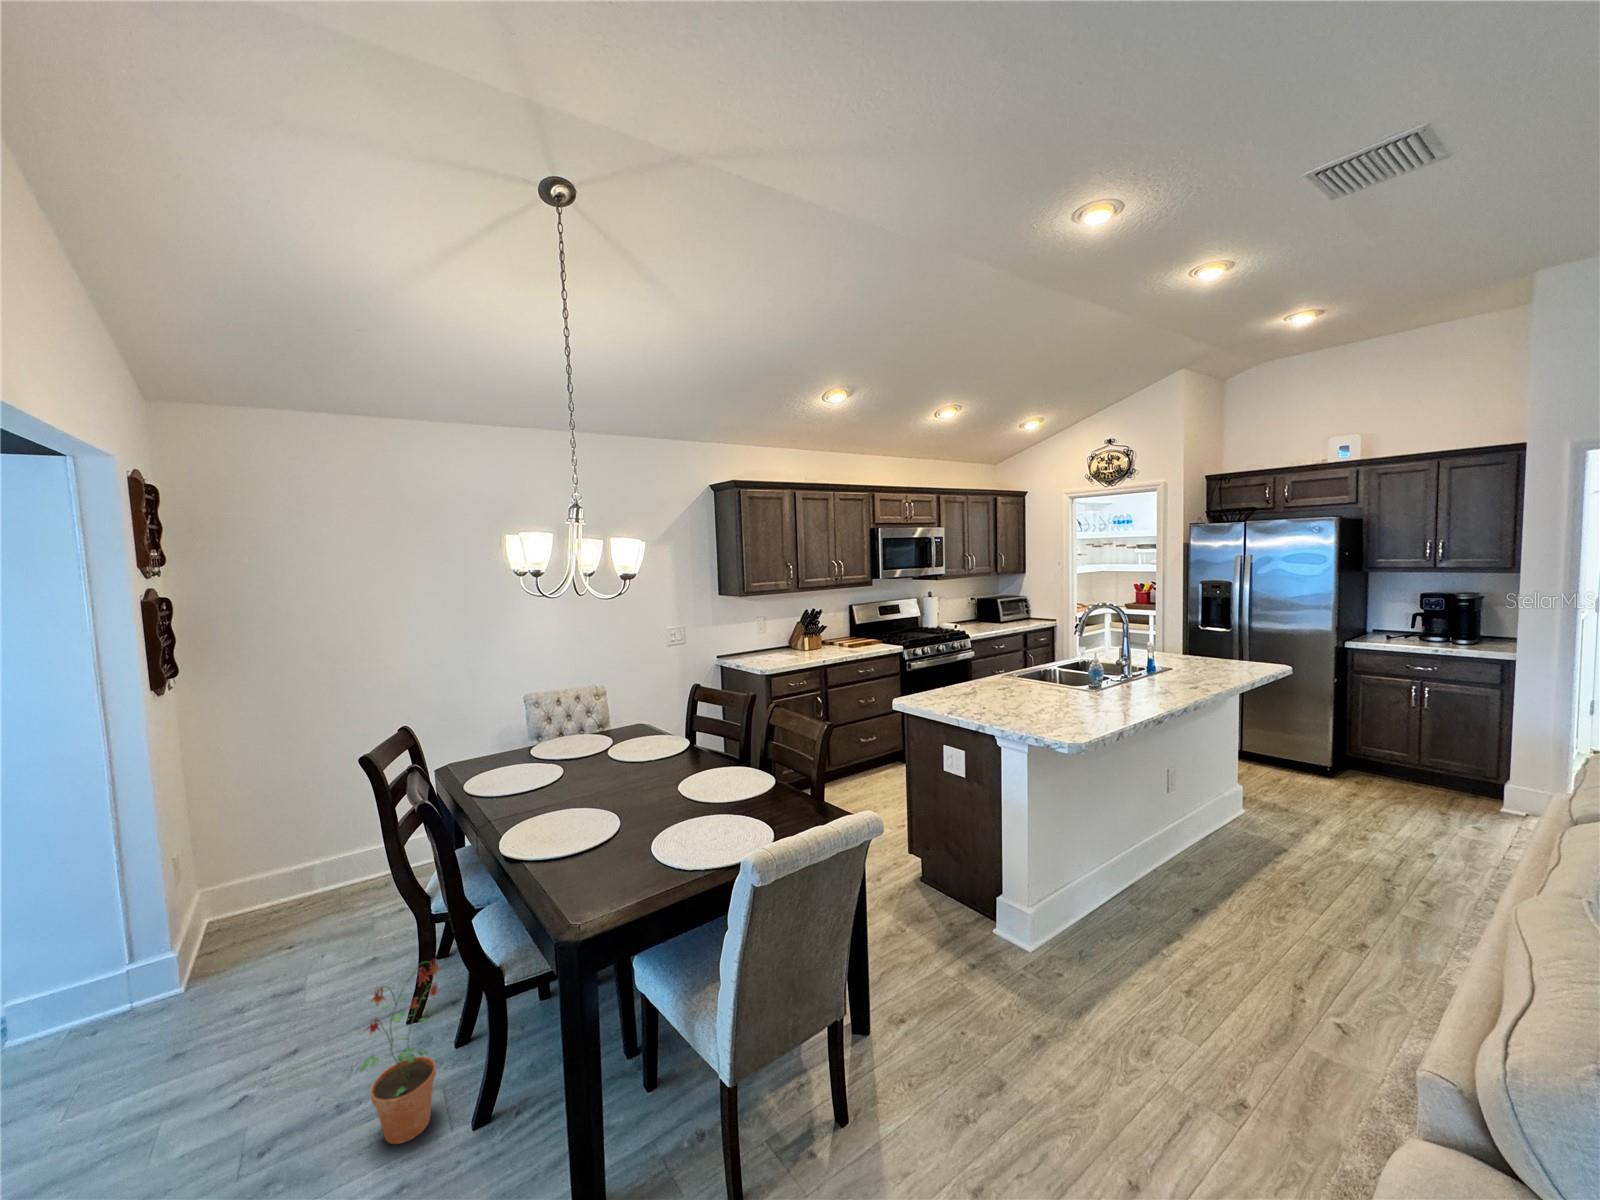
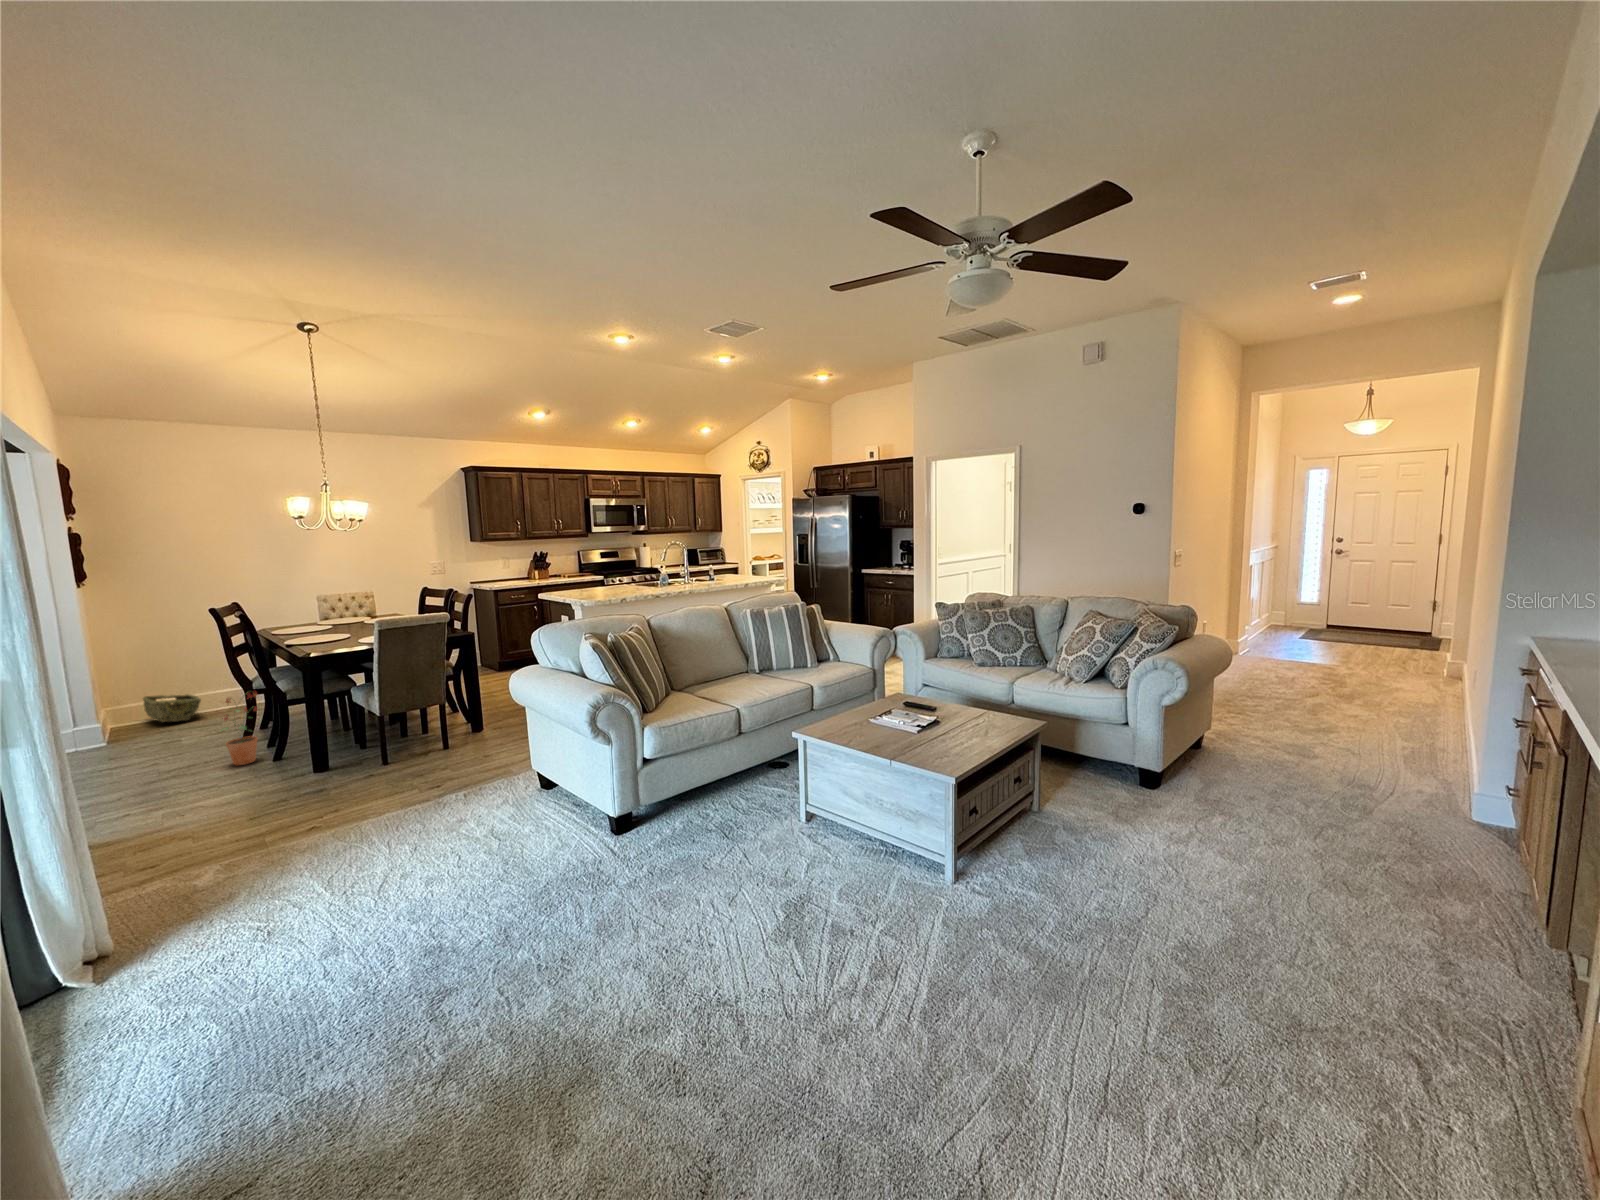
woven basket: none [265,854,350,919] -> present [143,694,201,722]

